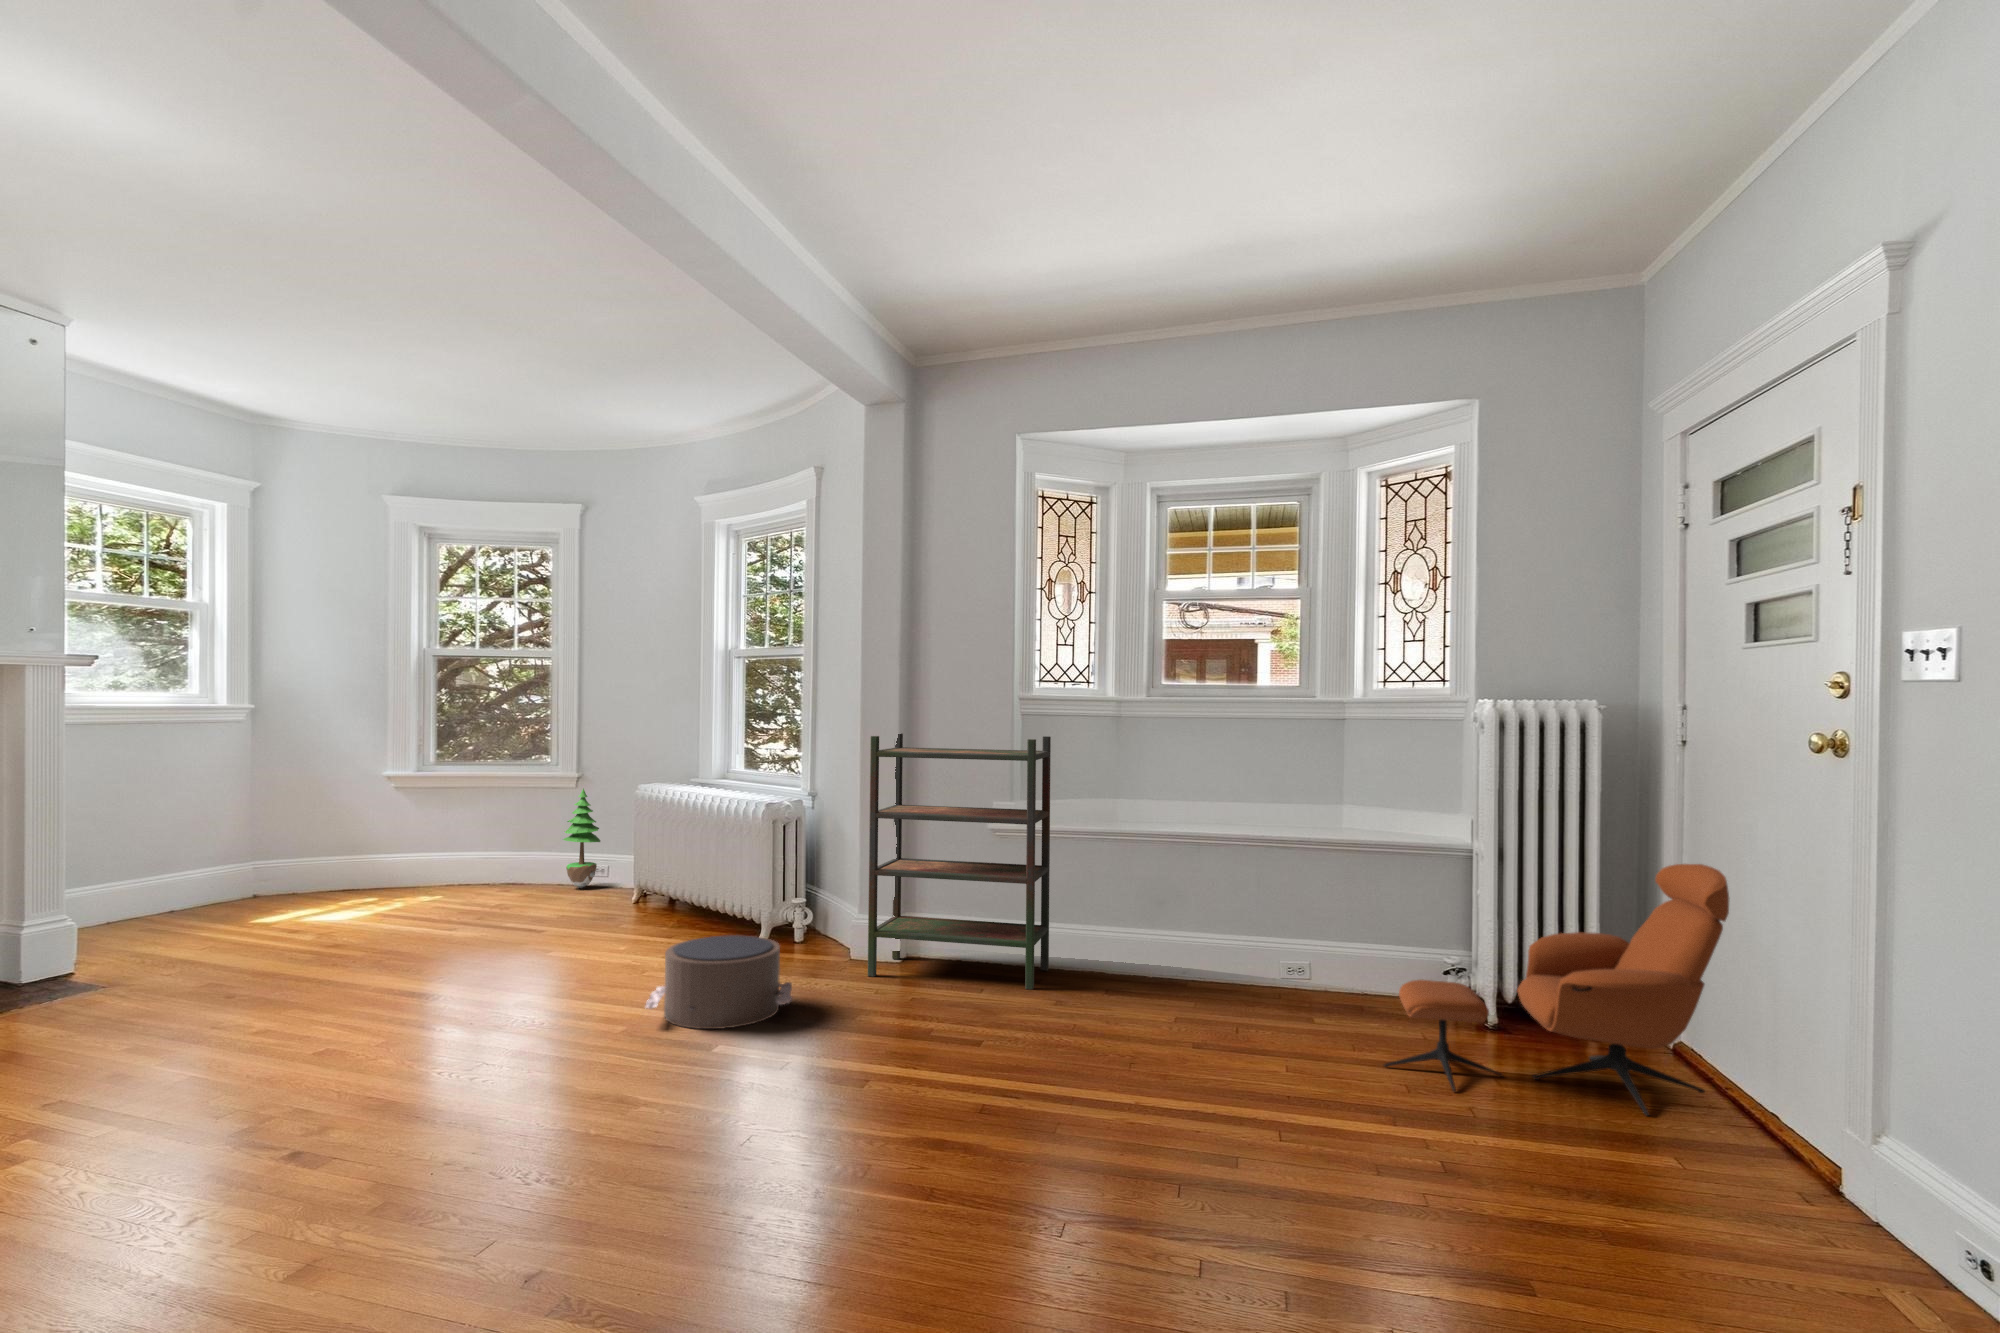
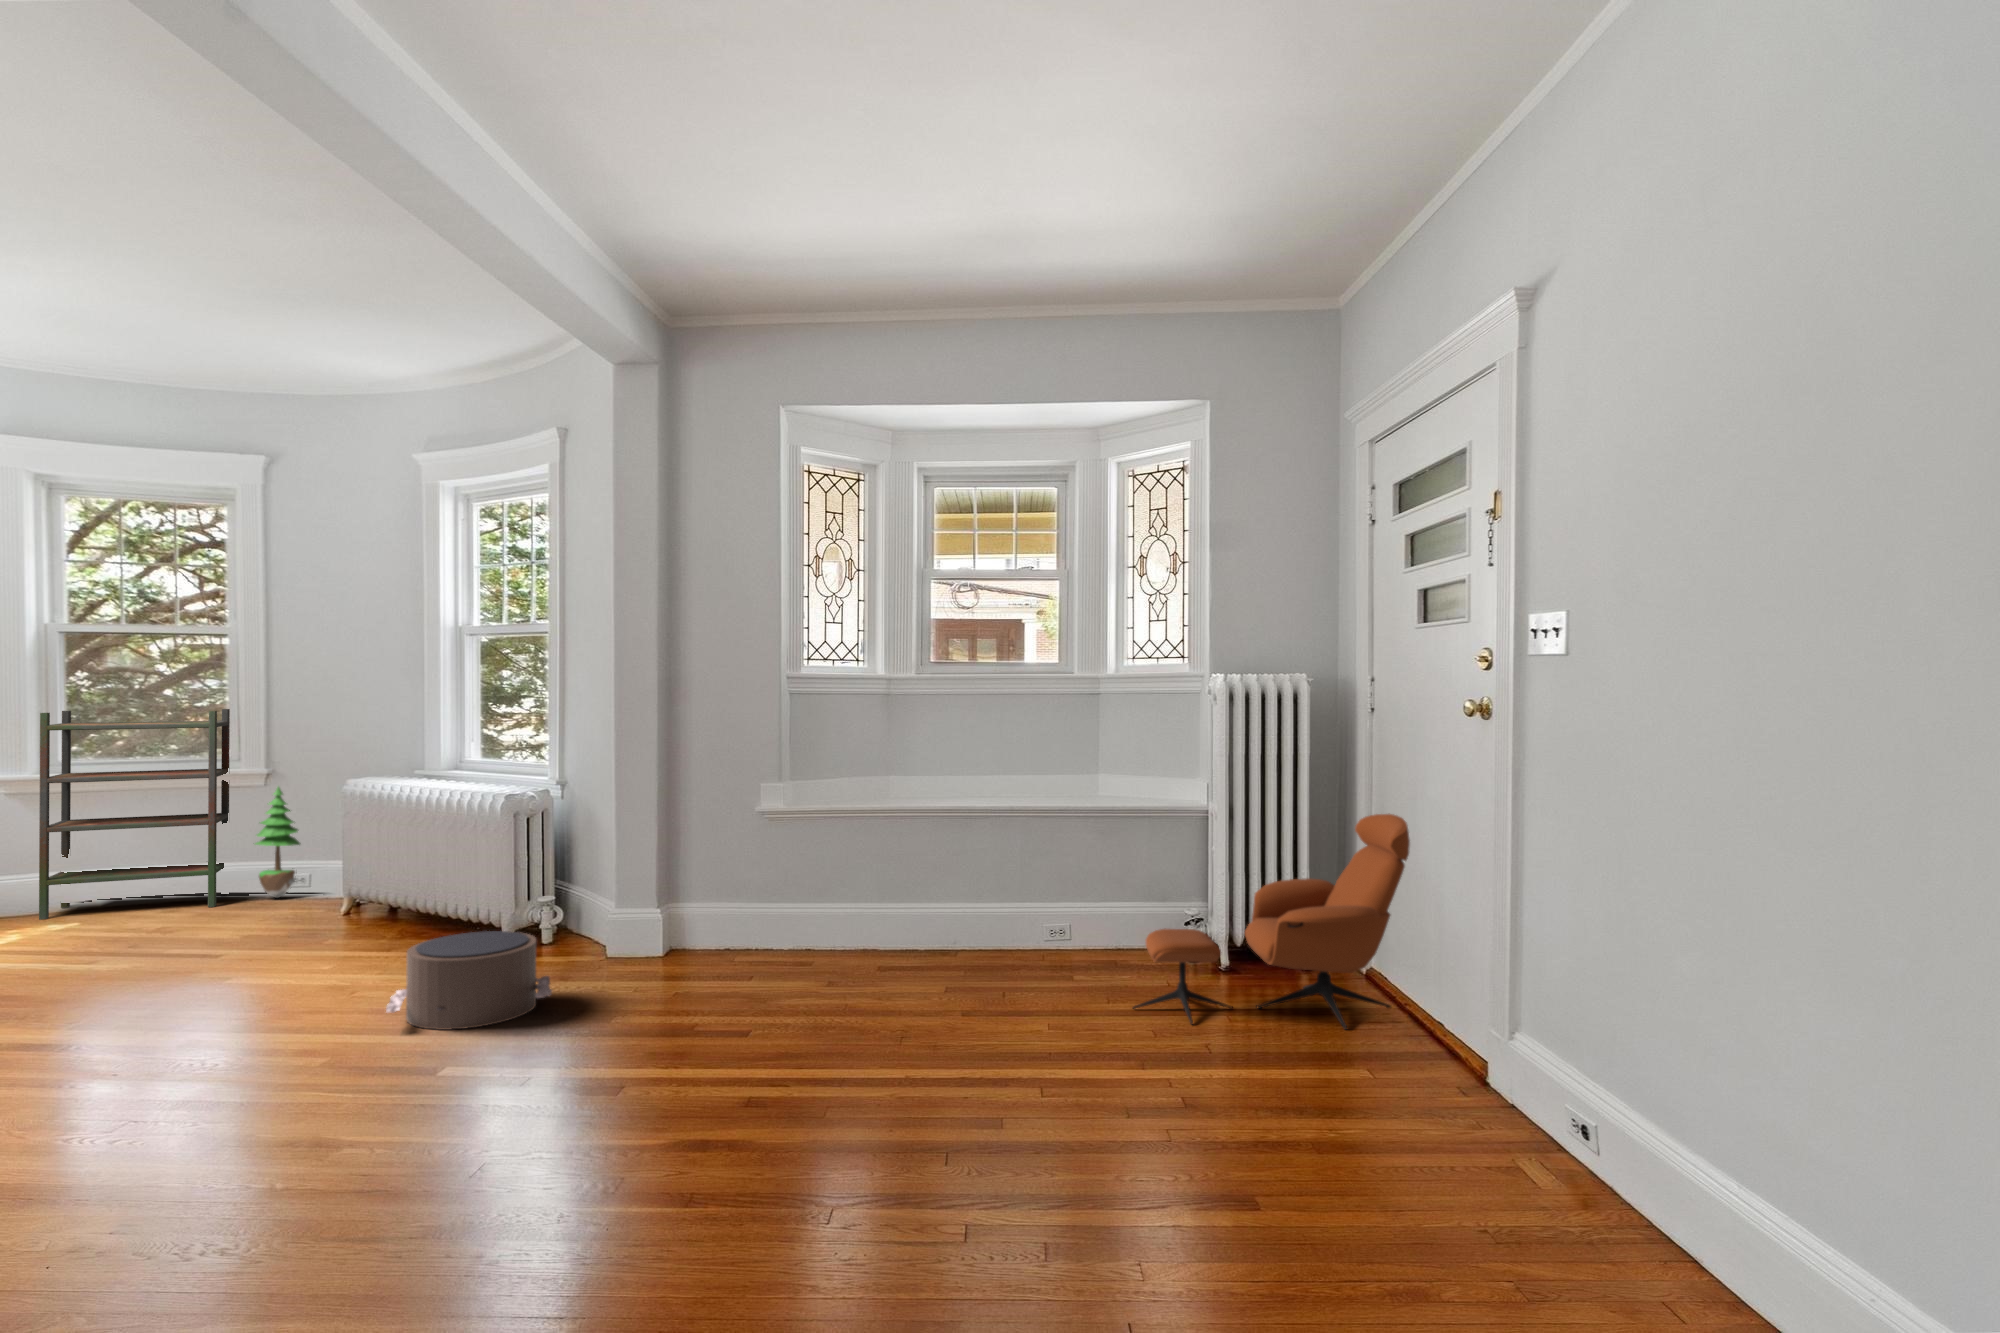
bookshelf: present [868,733,1051,990] -> present [39,709,230,920]

